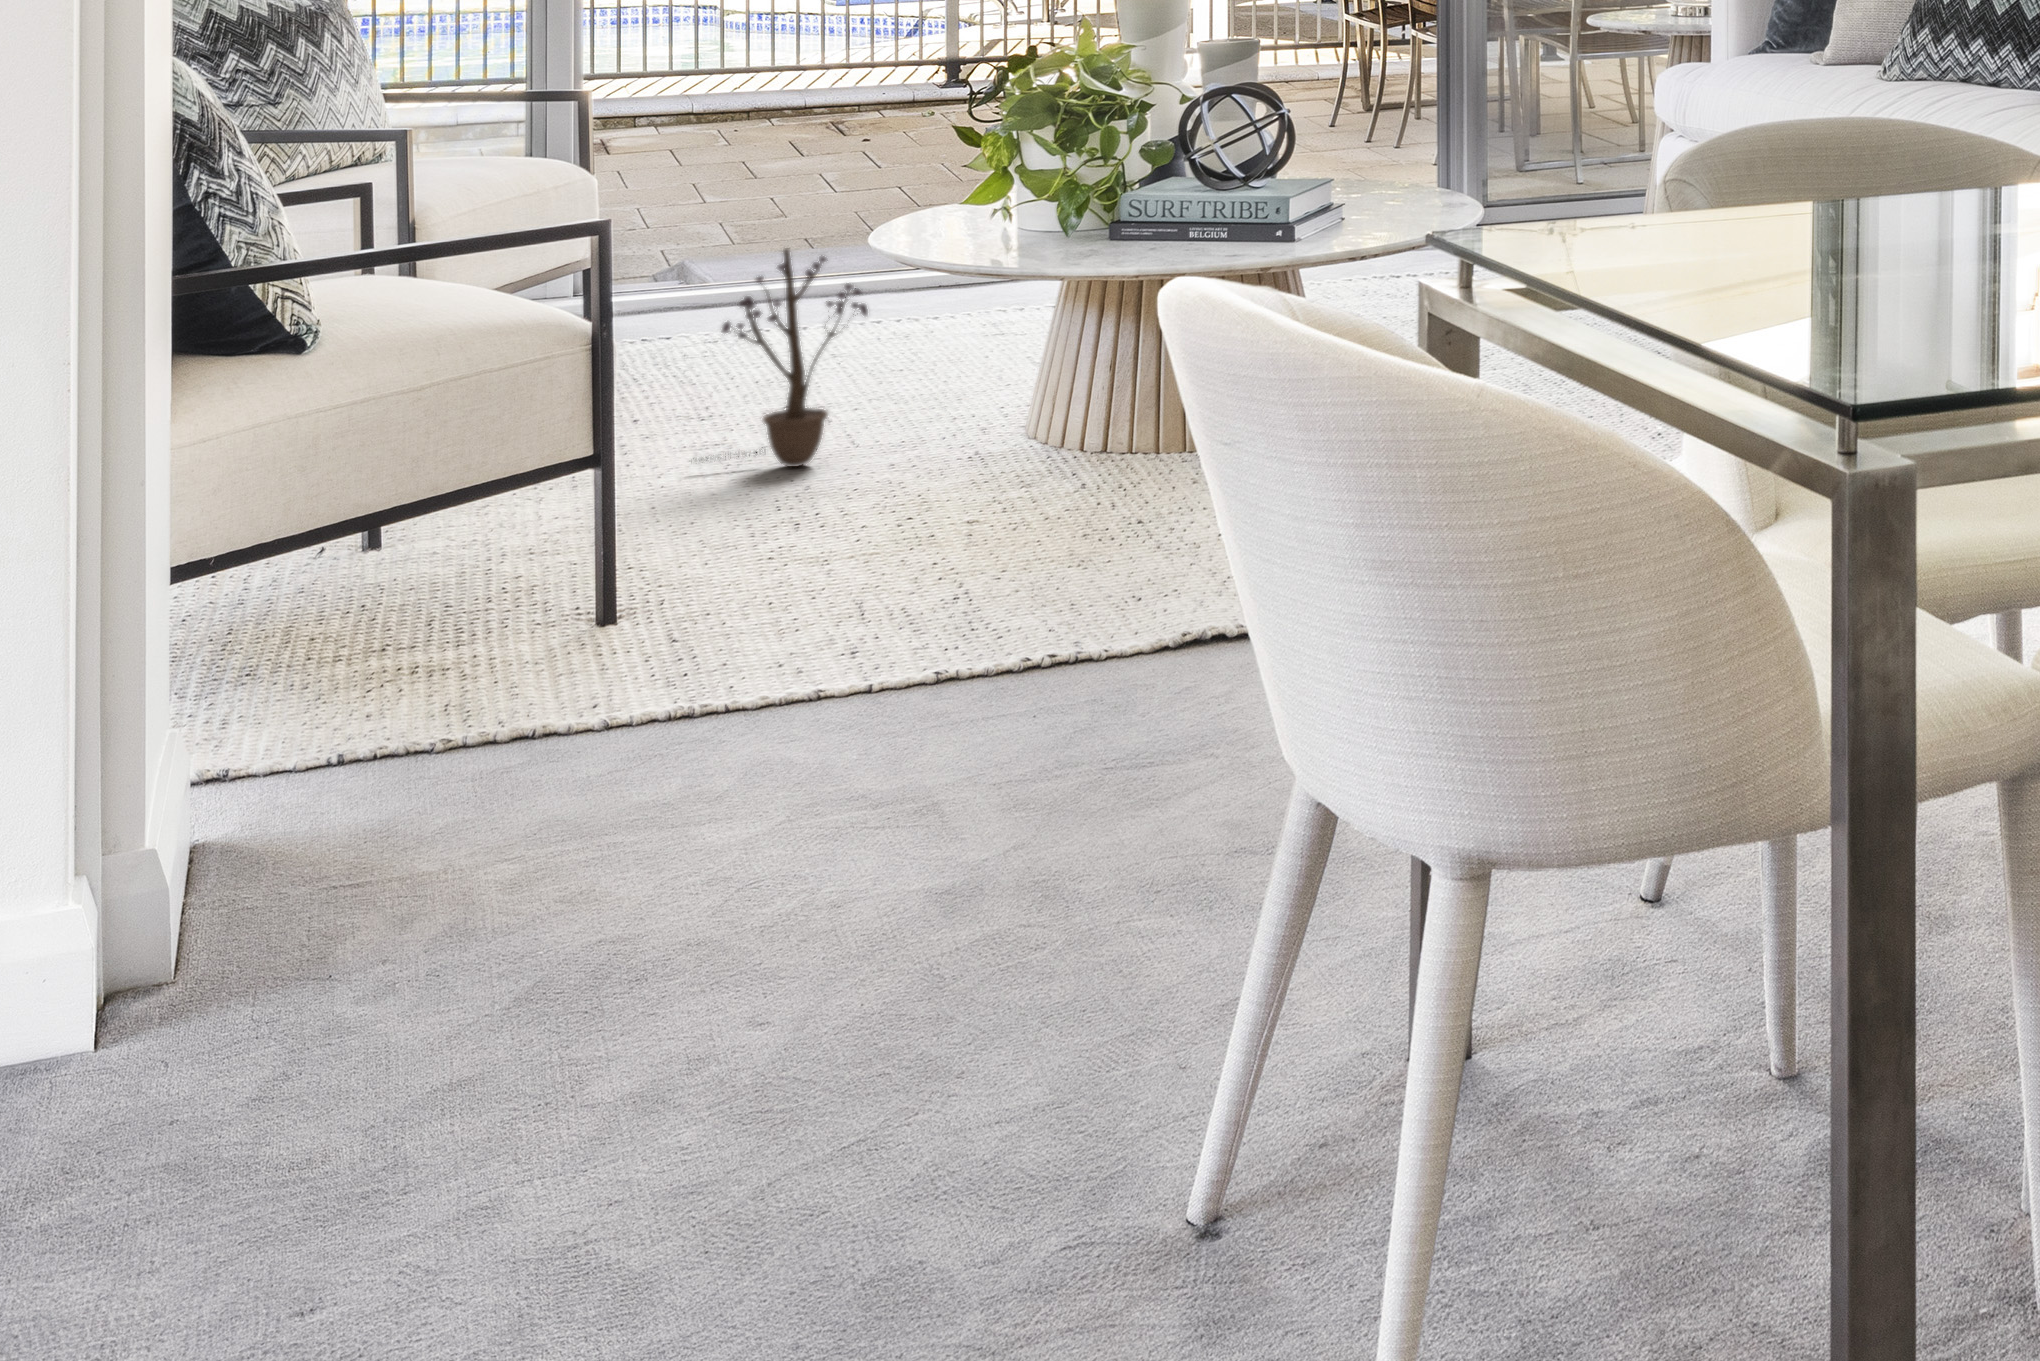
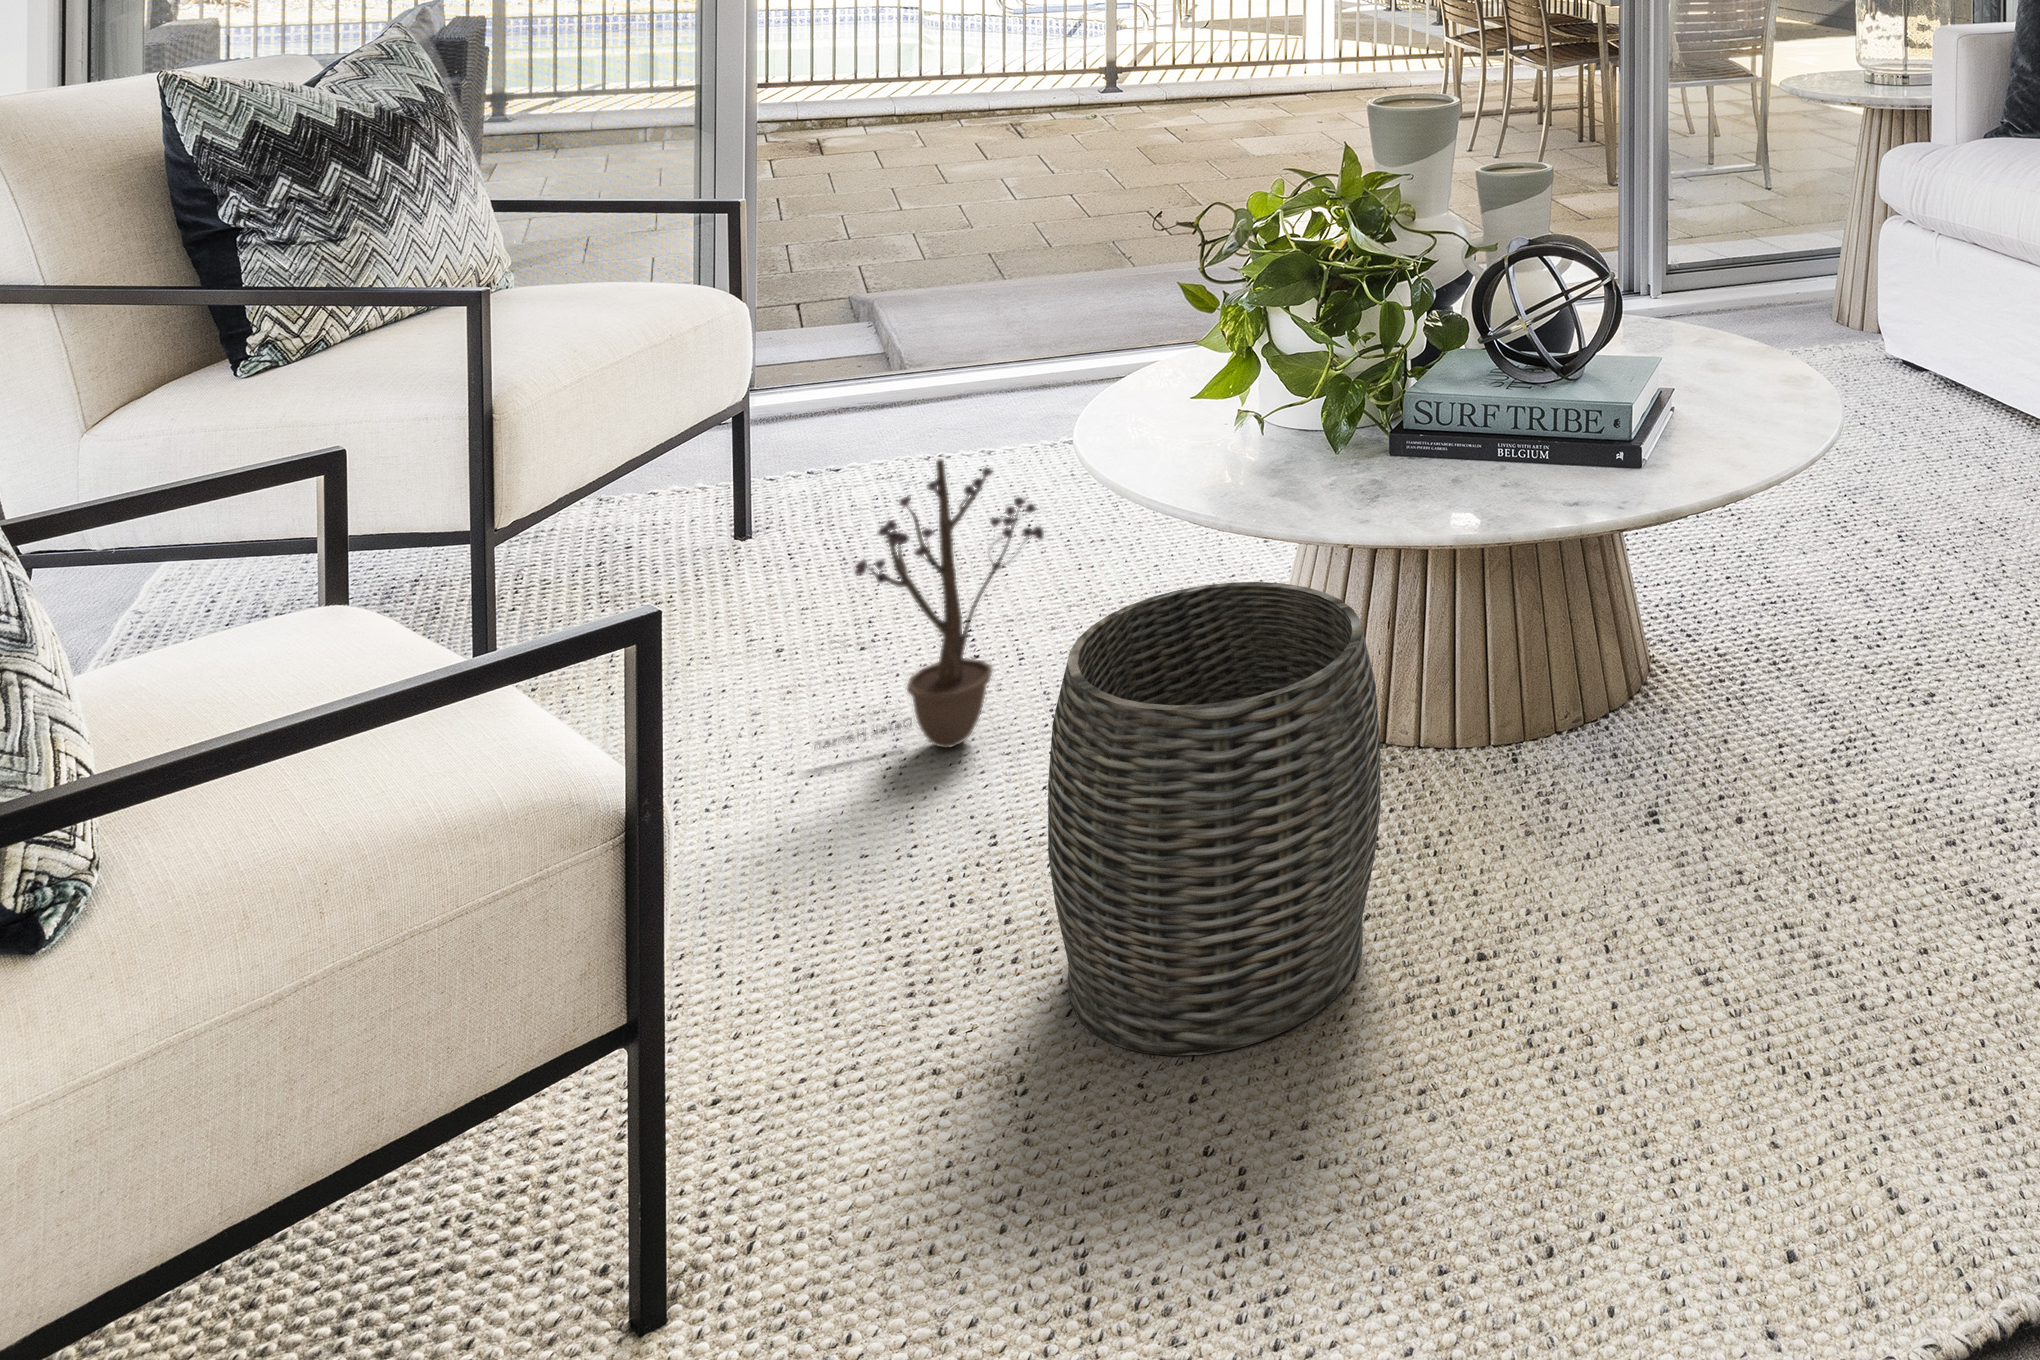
woven basket: none [872,298,1102,557] -> present [1048,582,1380,1056]

